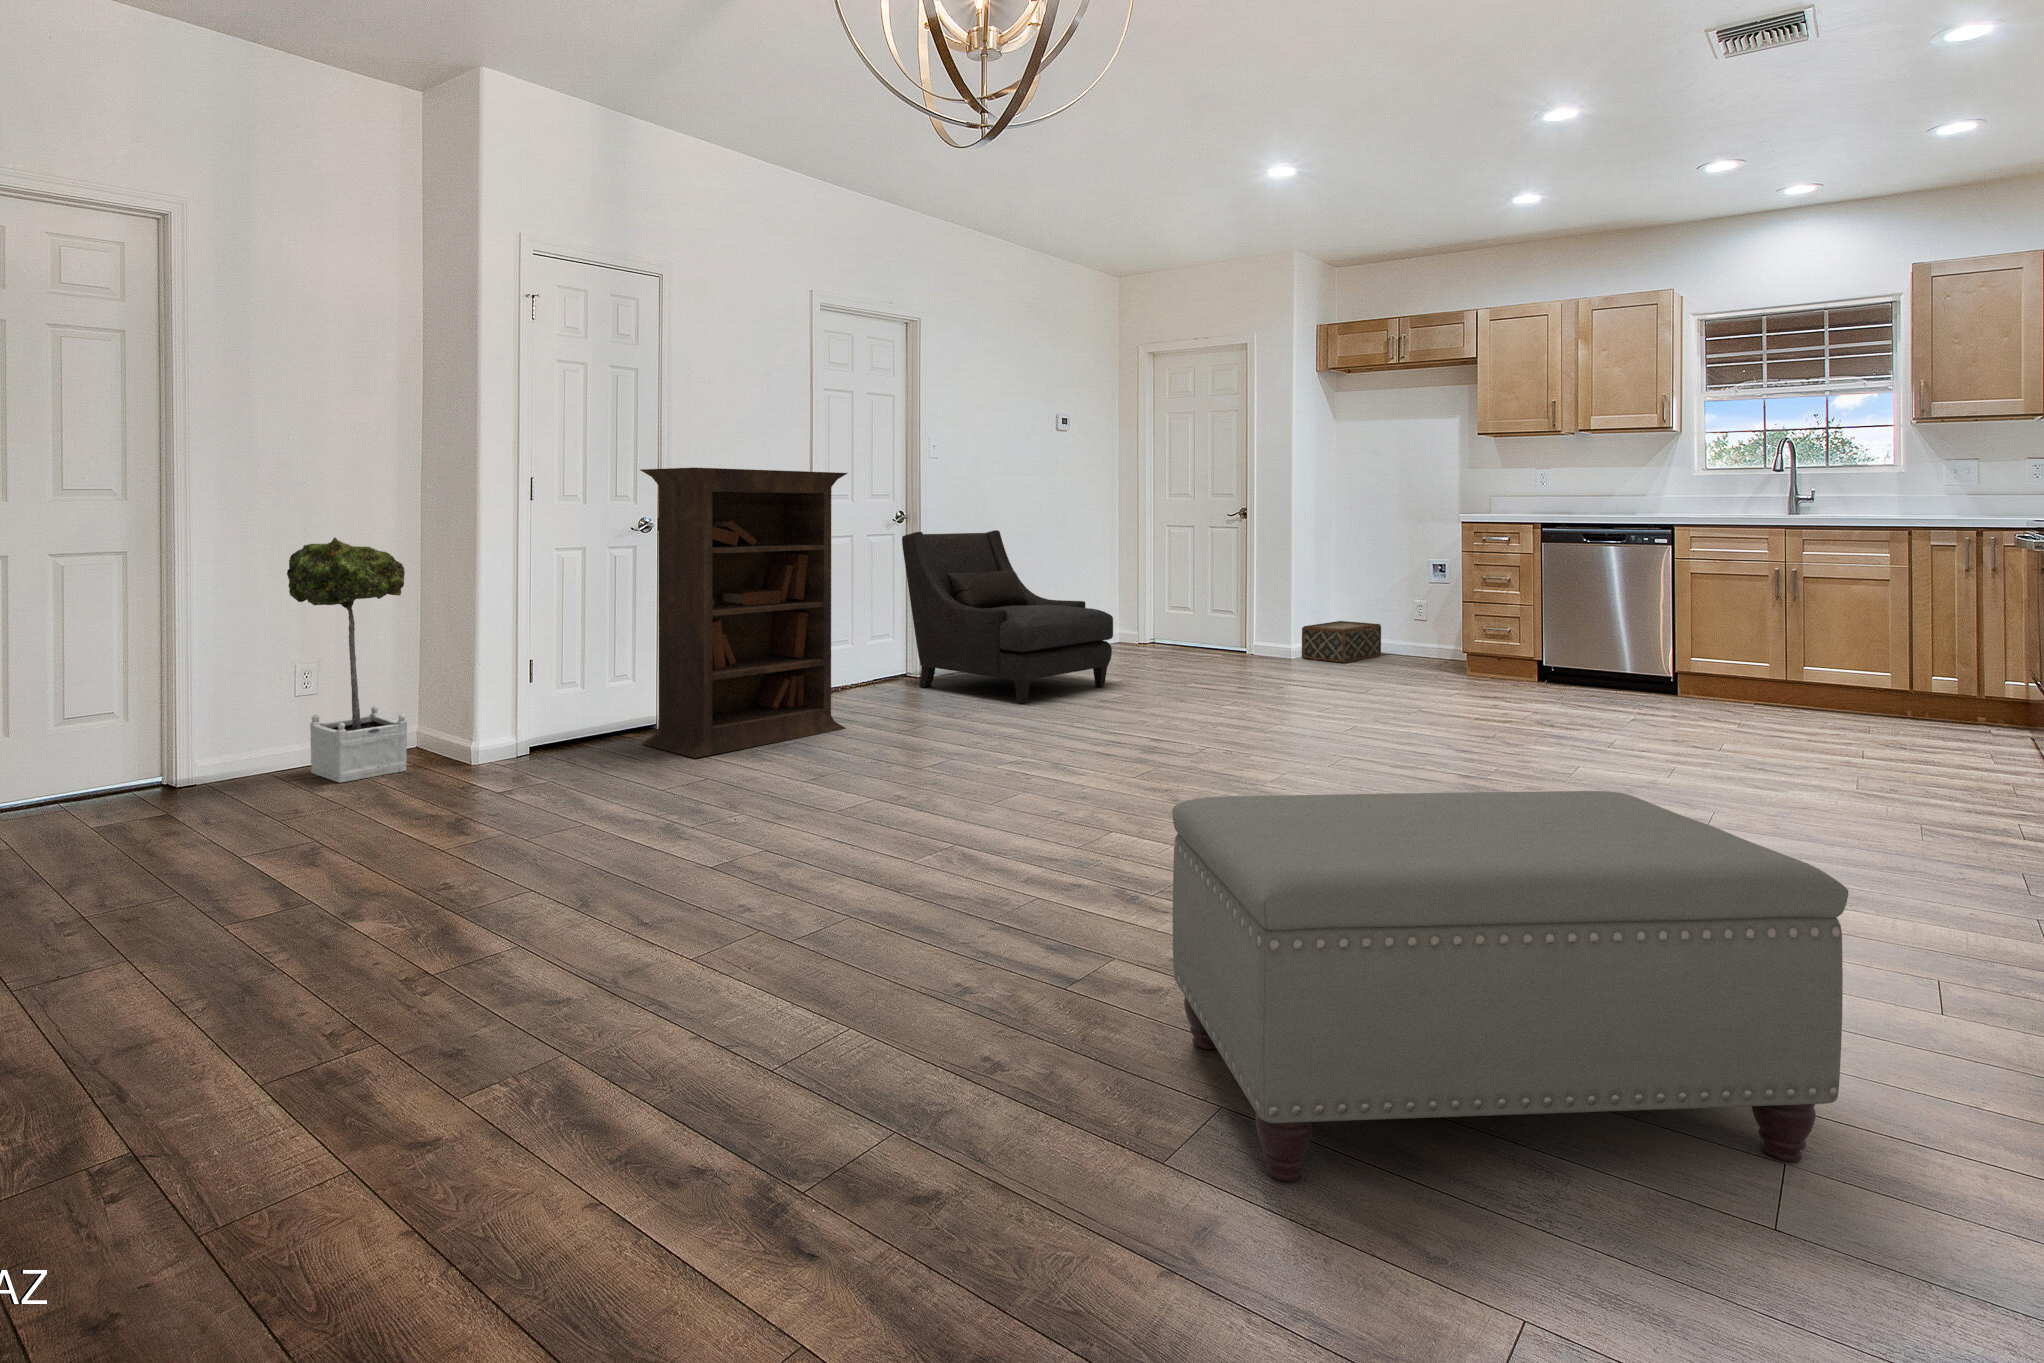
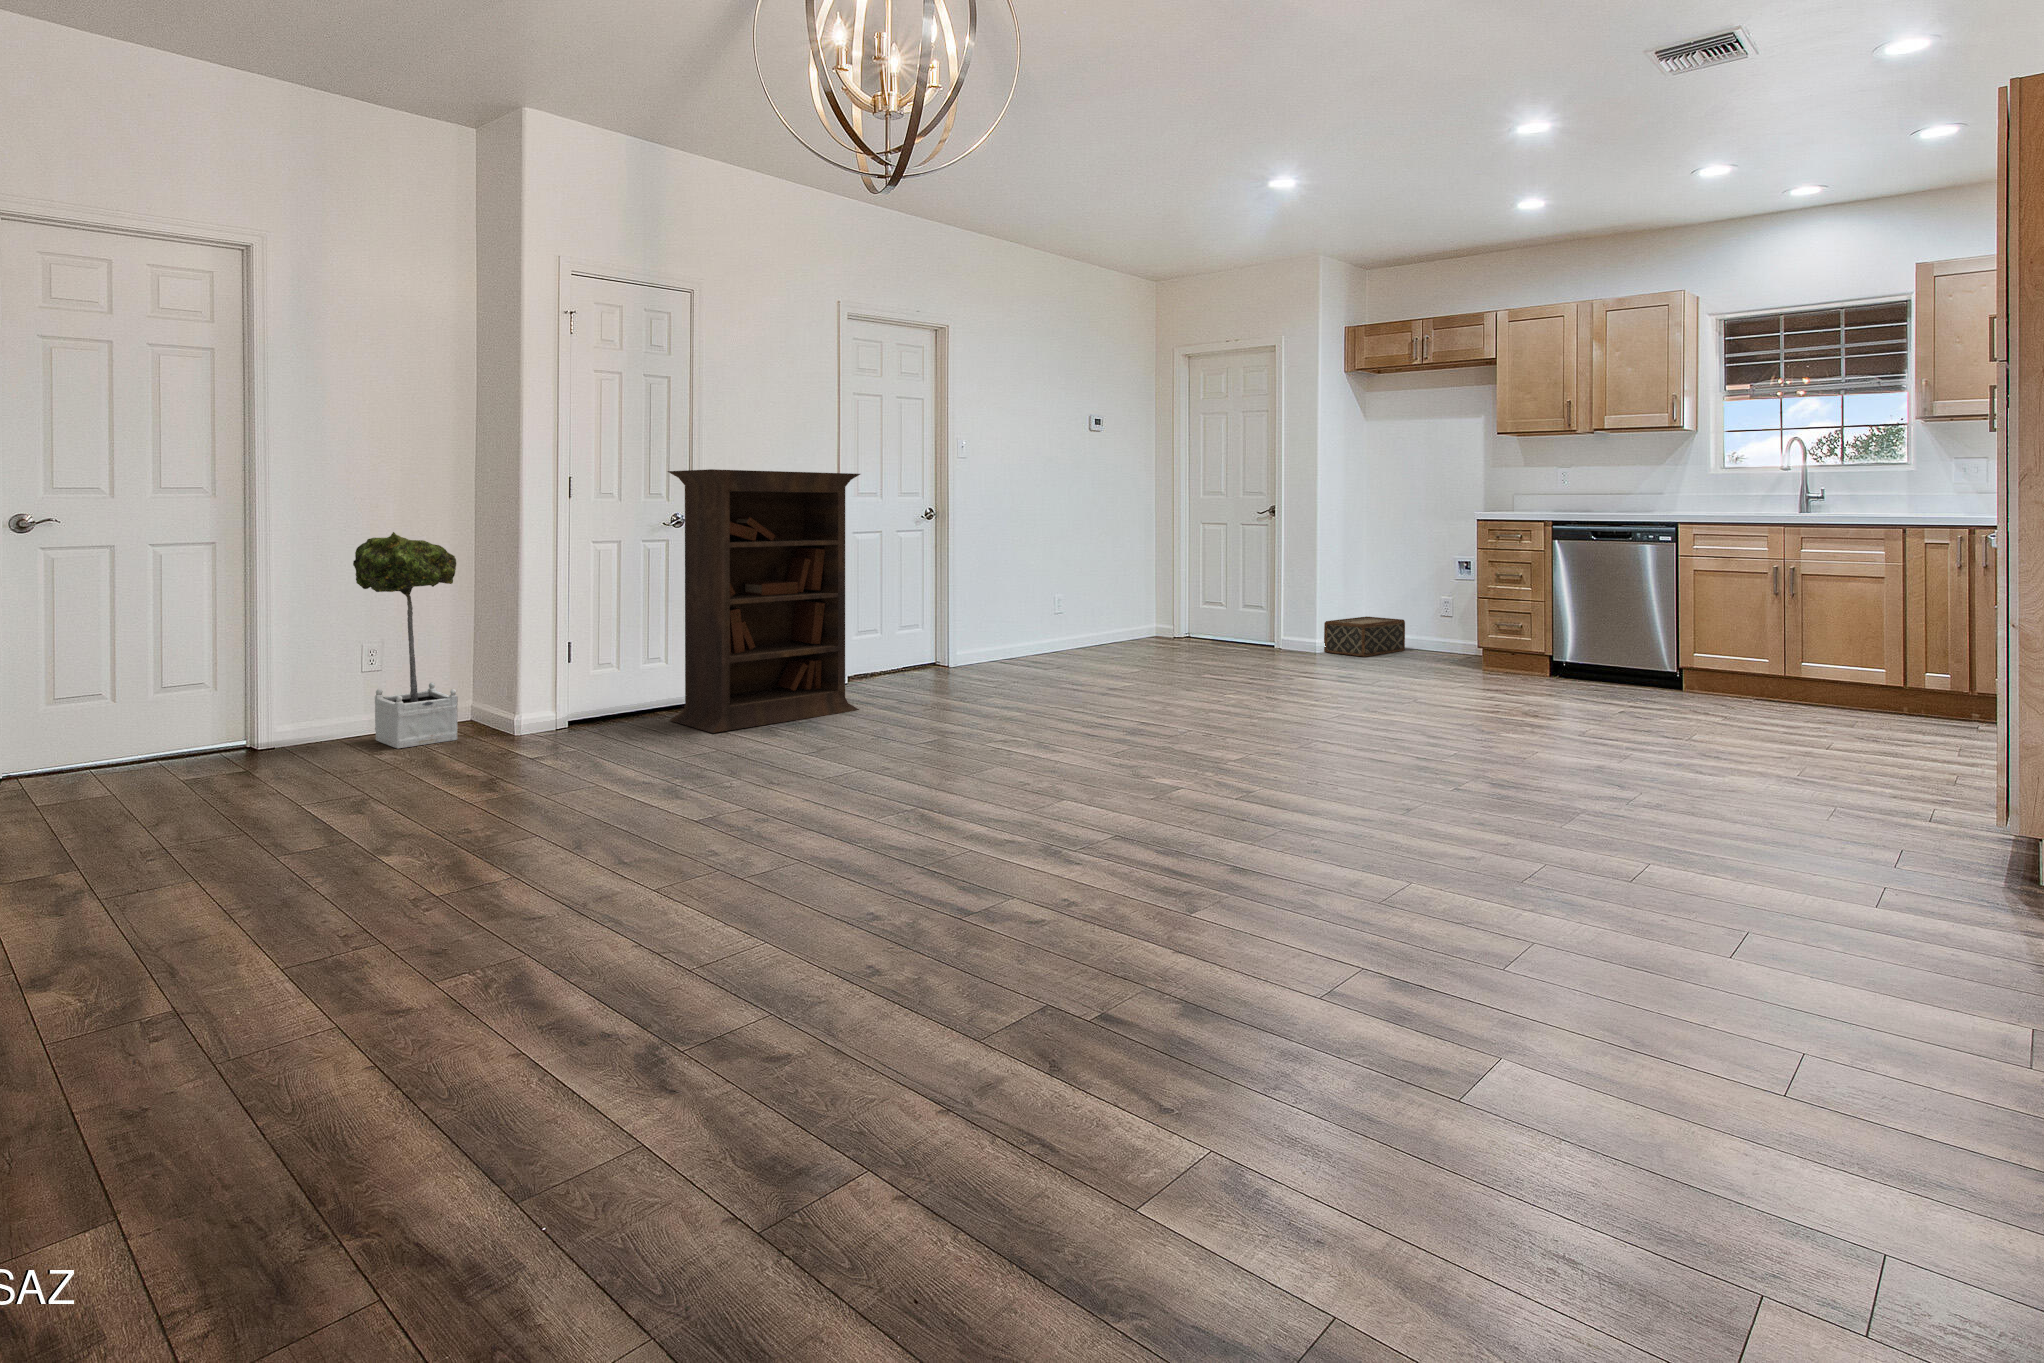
armchair: present [902,530,1113,703] -> none [928,527,1126,690]
ottoman: present [1172,791,1848,1181] -> none [1033,754,1555,1062]

